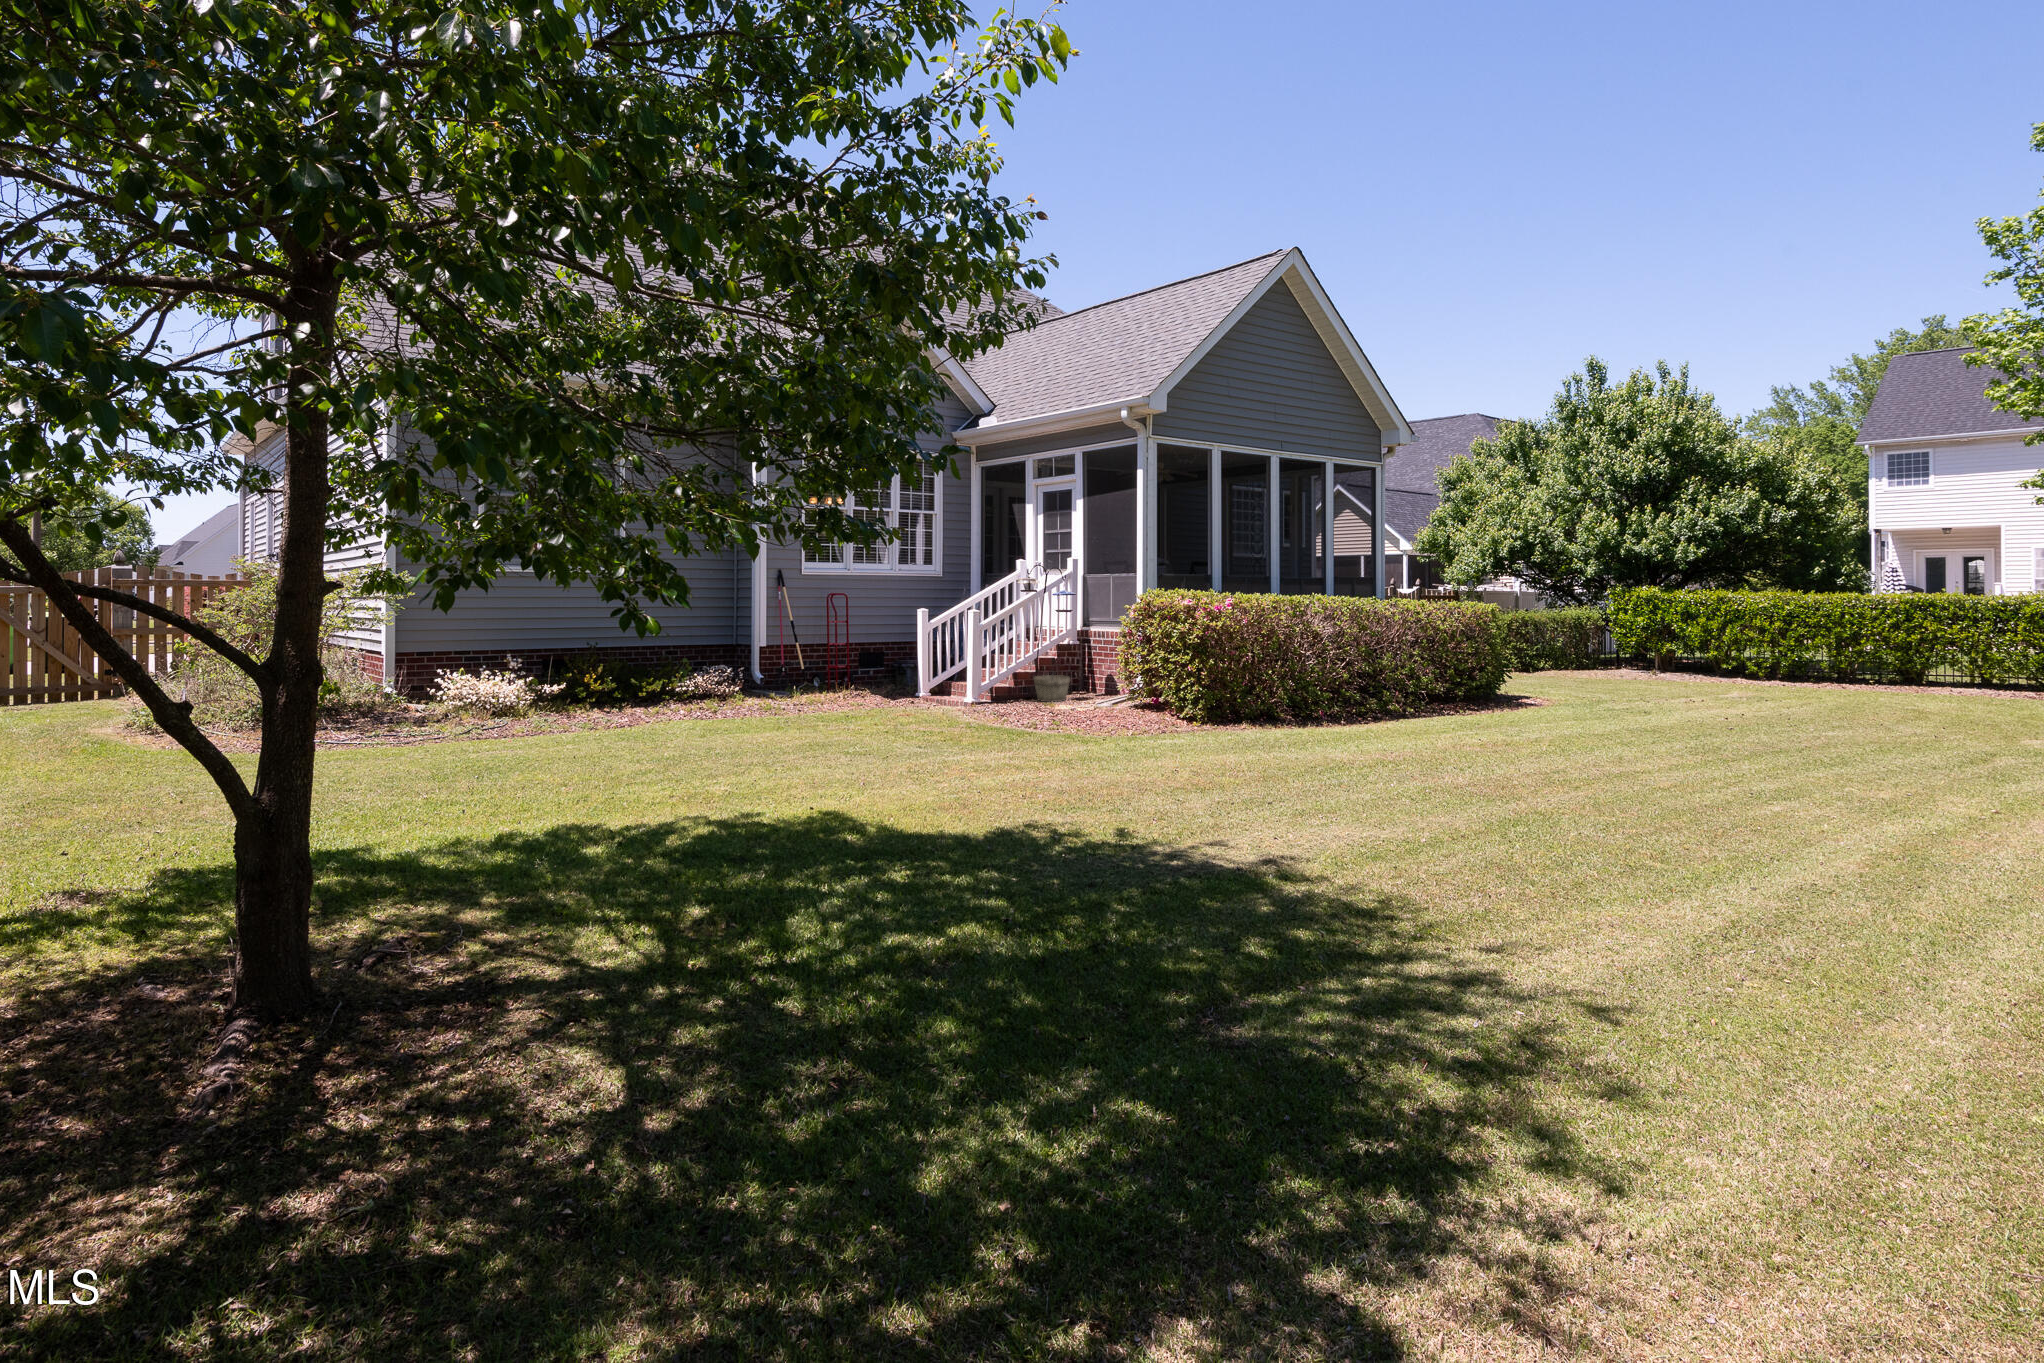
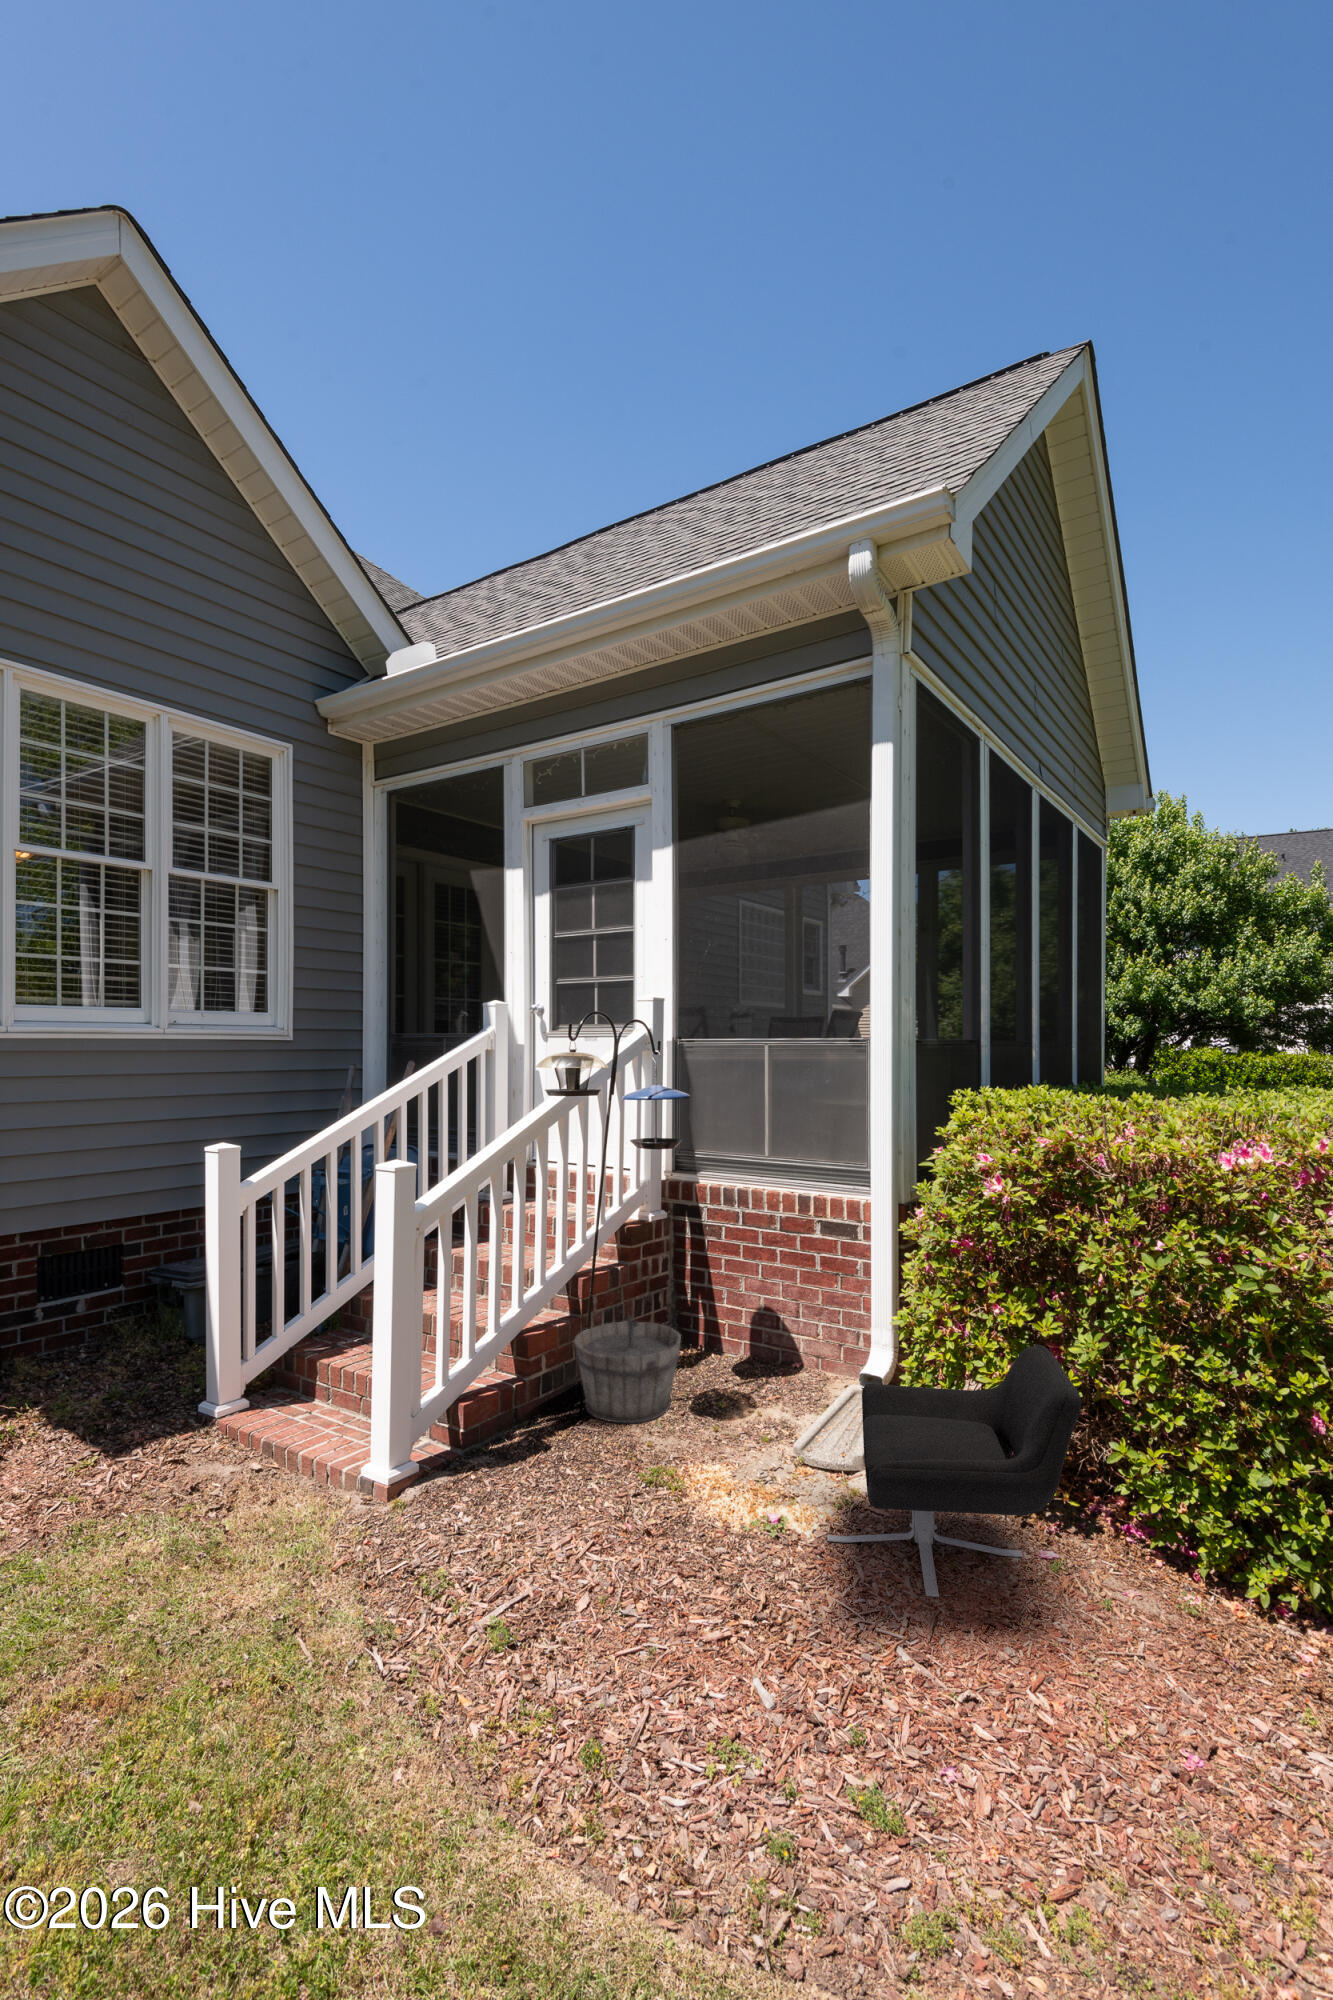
lounge chair: none [1082,665,1148,719] -> present [827,1344,1081,1597]

